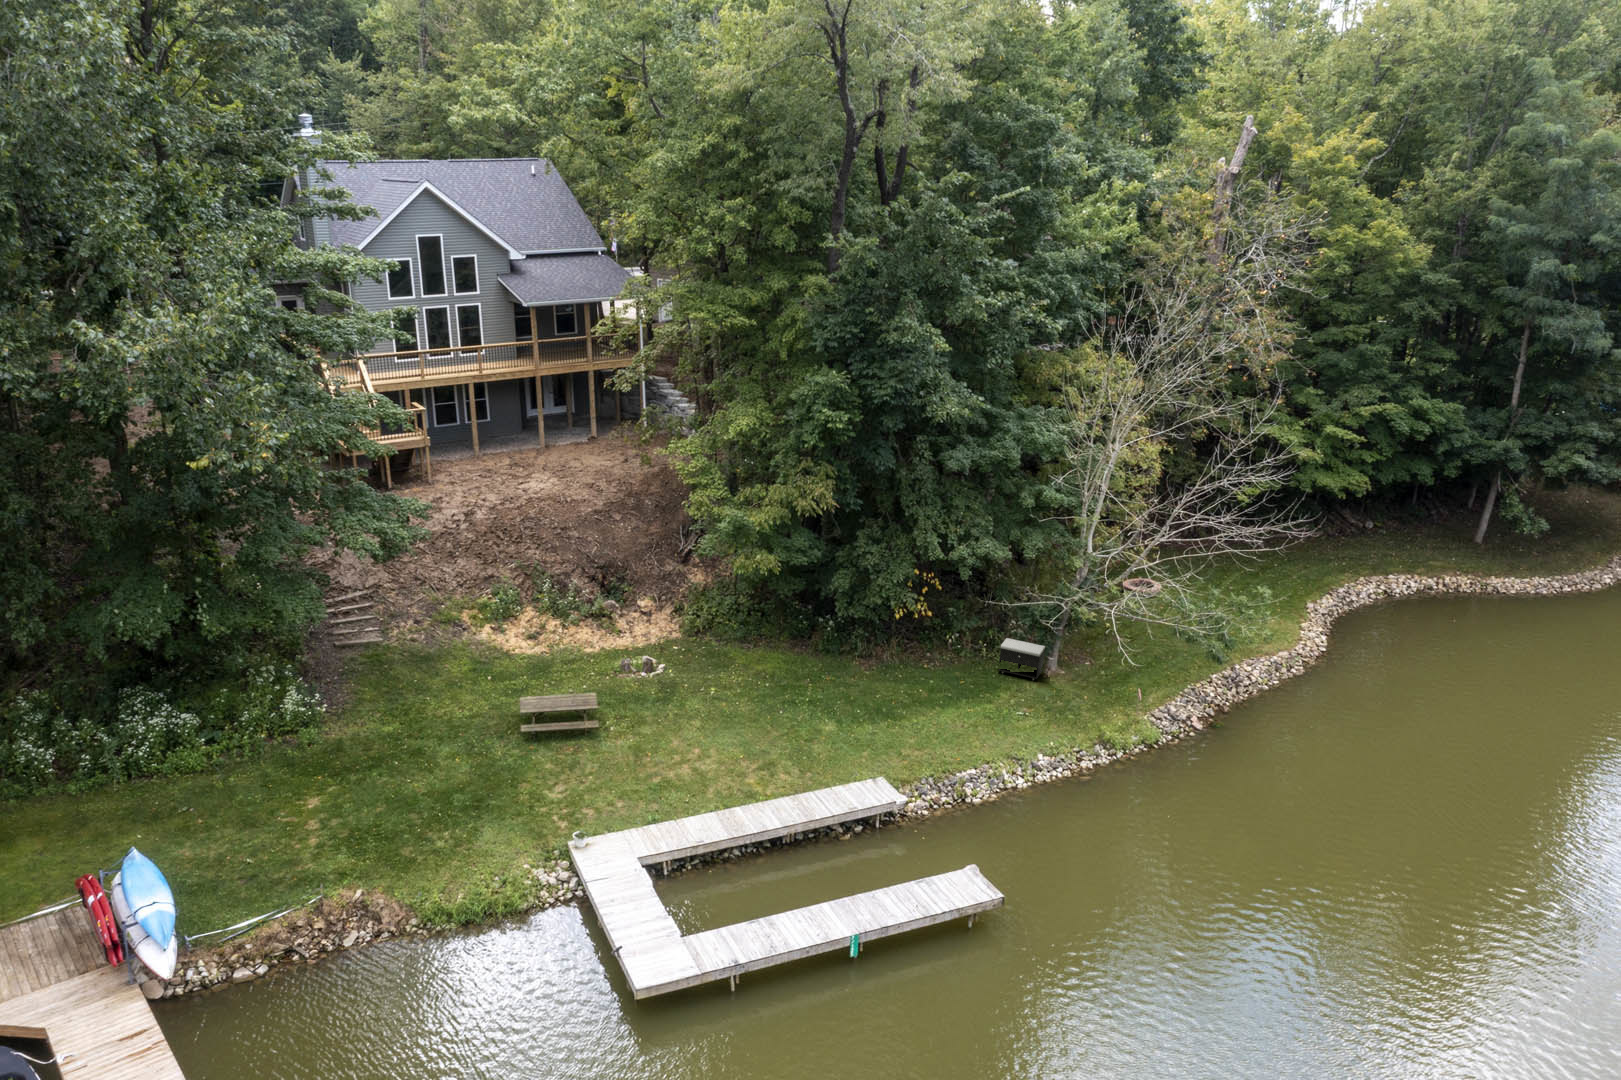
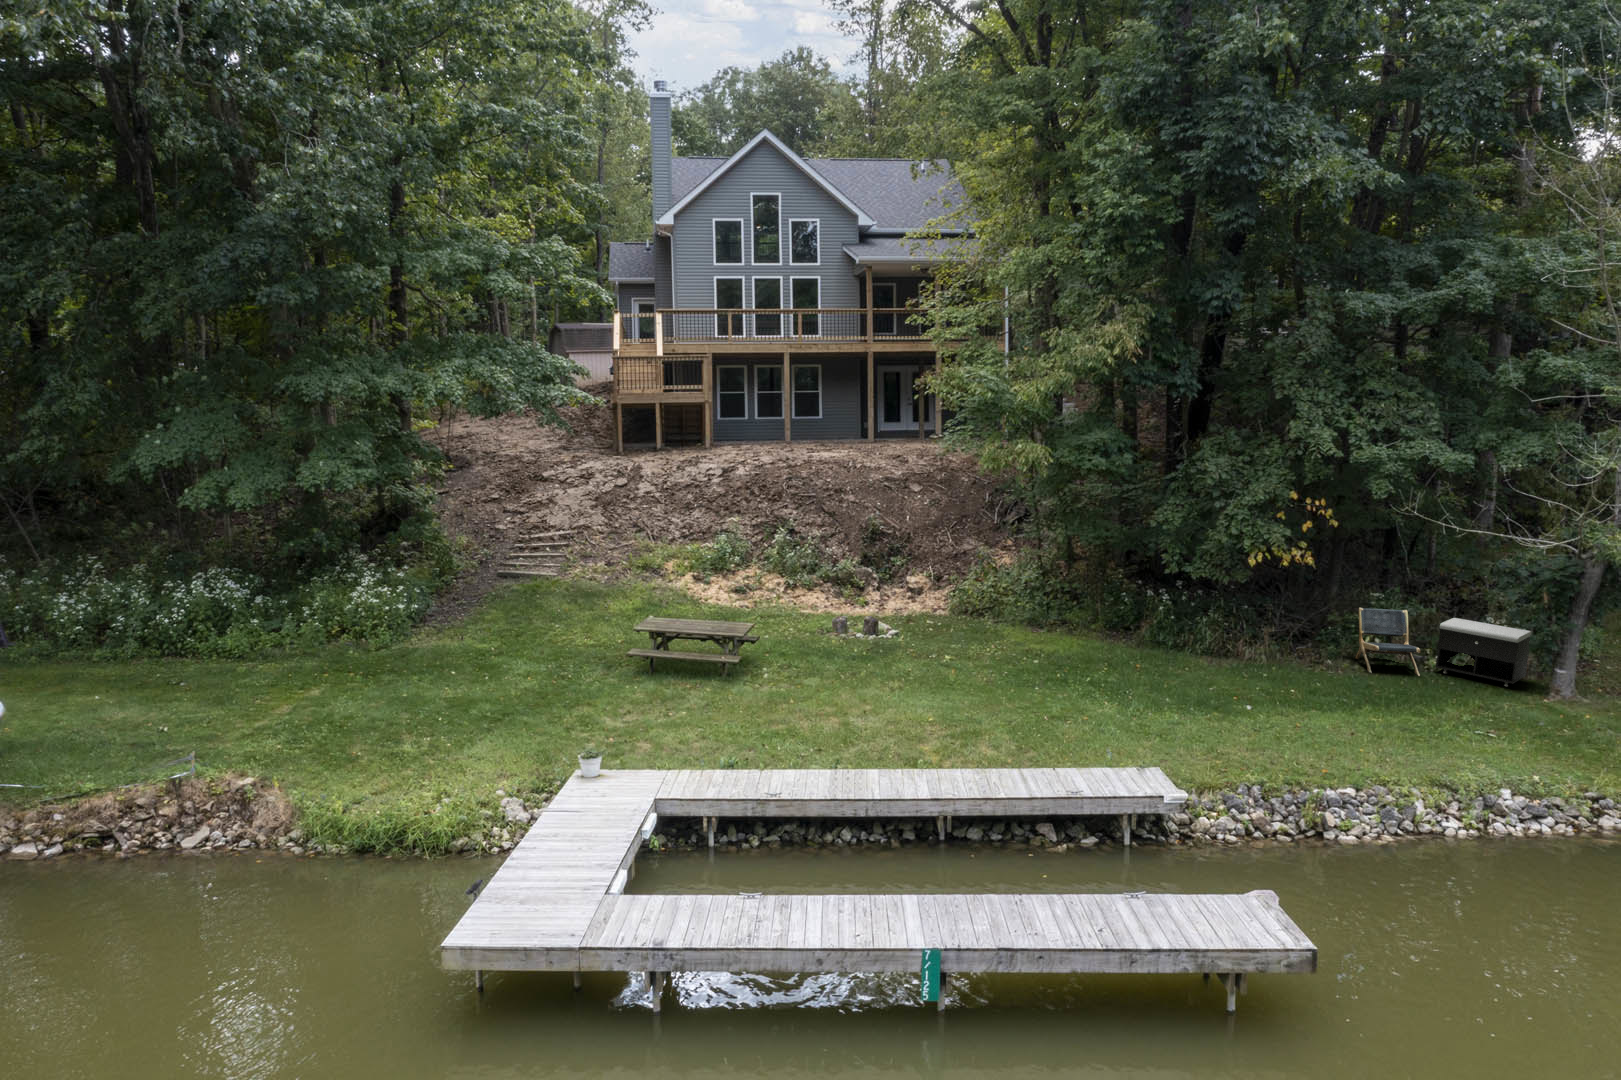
lounge chair: none [955,635,991,679] -> present [1355,608,1420,676]

